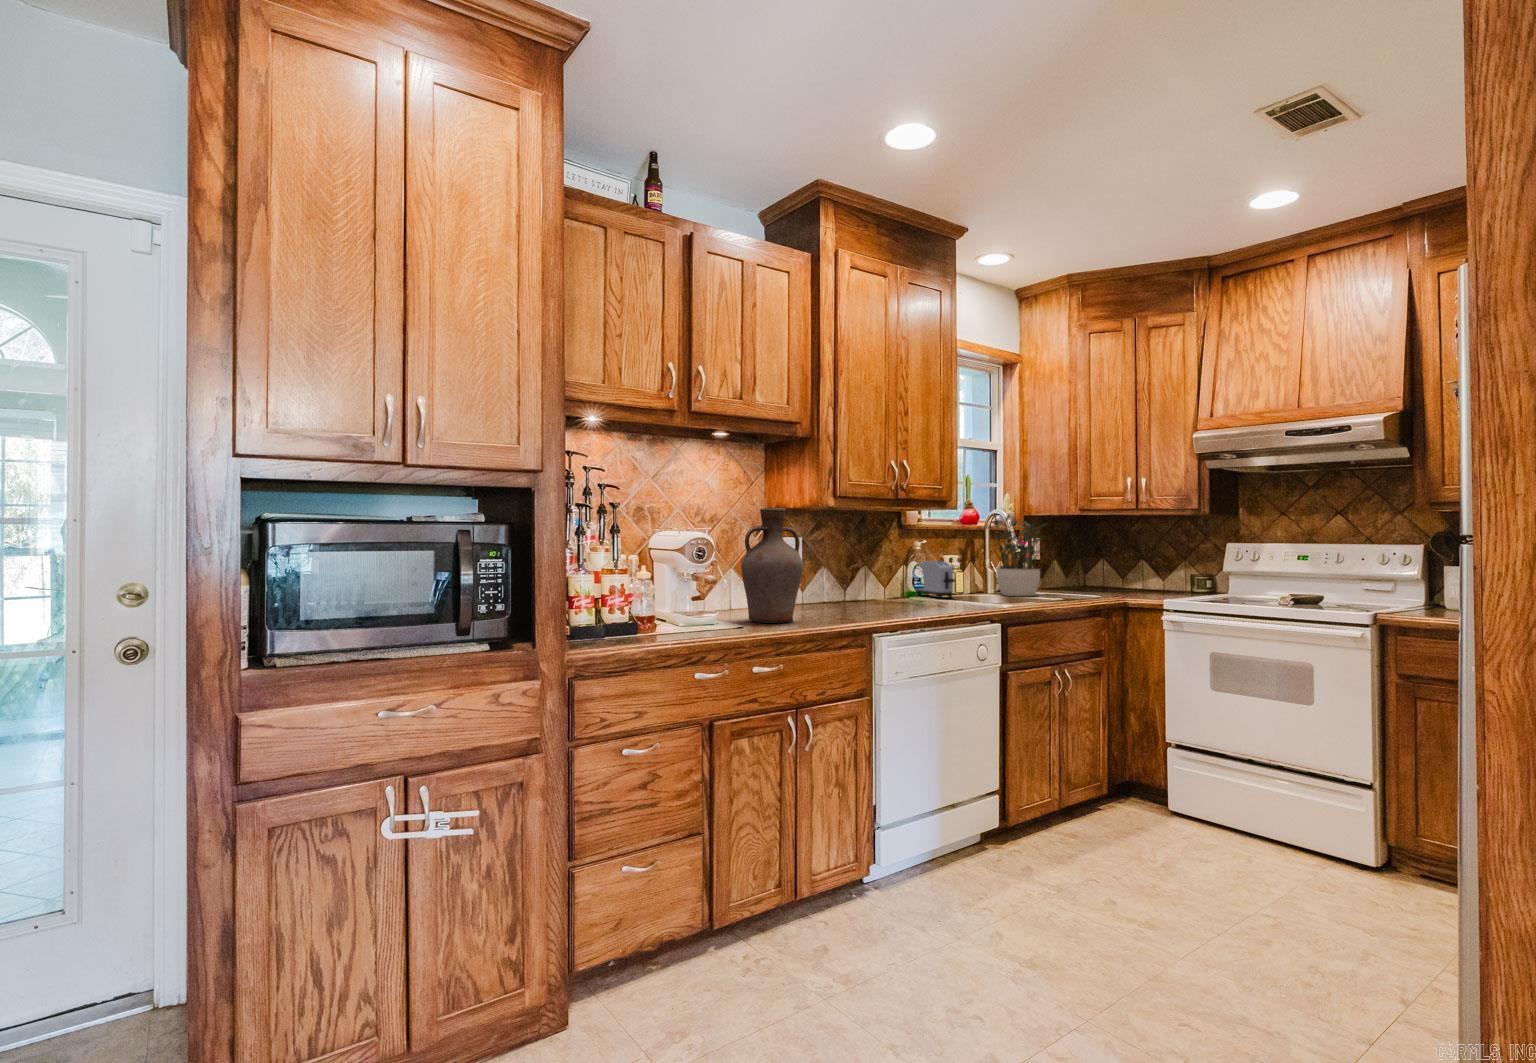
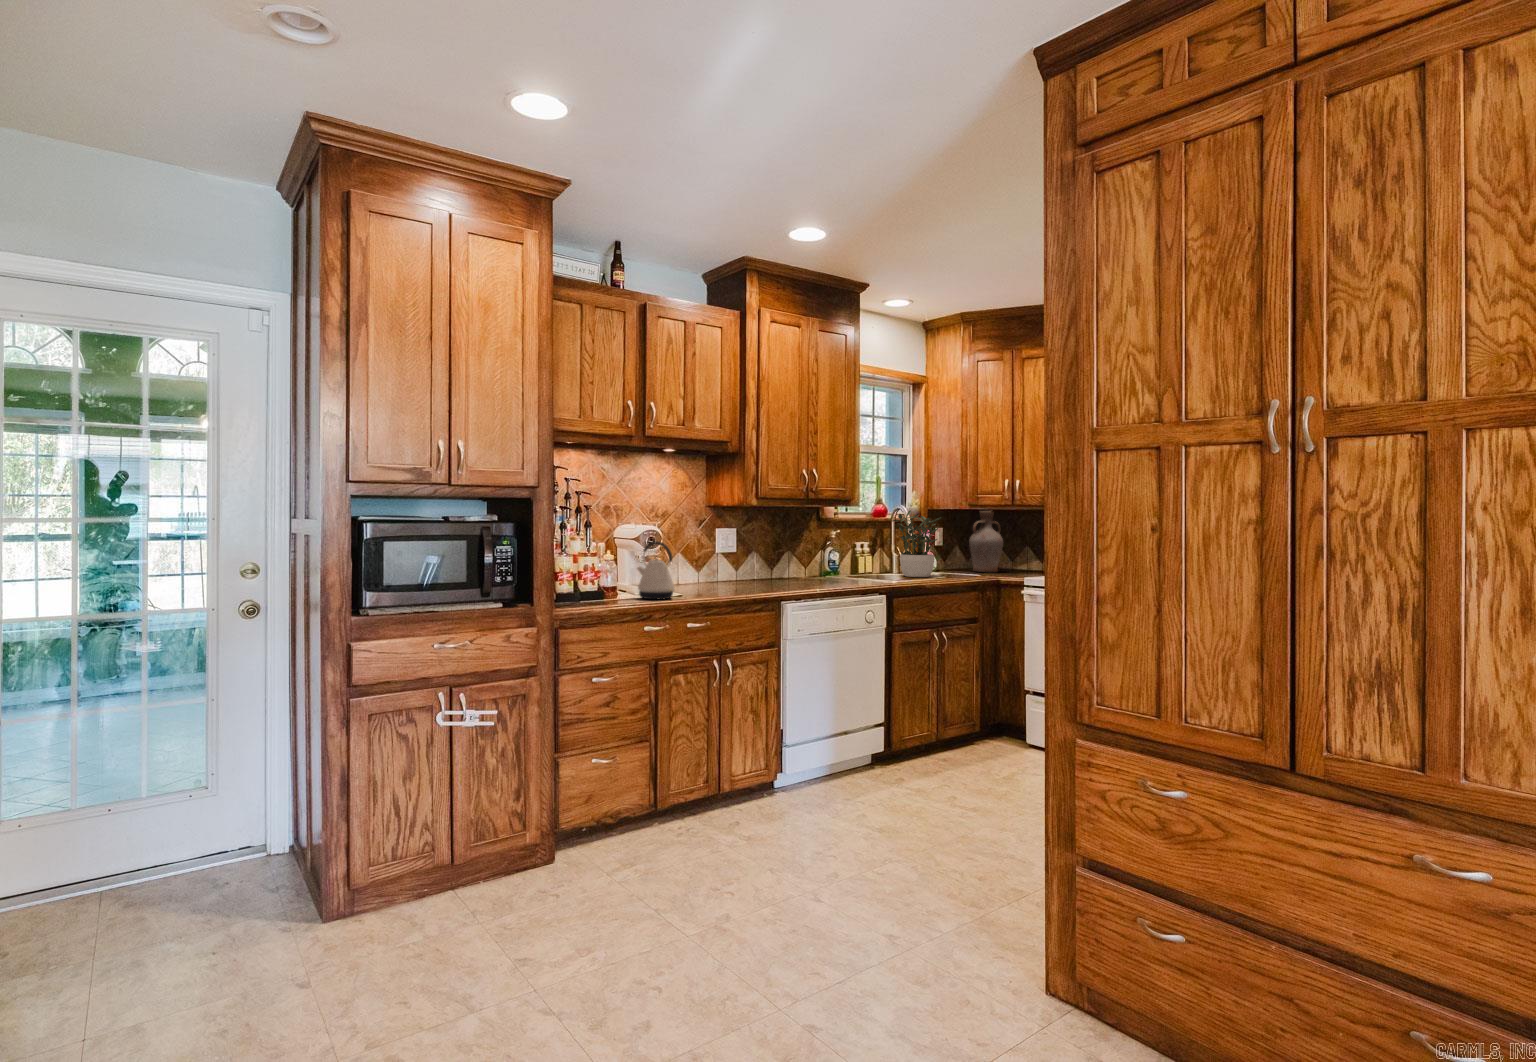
vase: present [741,508,803,623] -> present [969,511,1003,572]
kettle: none [682,552,735,632] -> present [637,541,674,599]
toaster: present [916,561,955,598] -> none [832,548,863,578]

